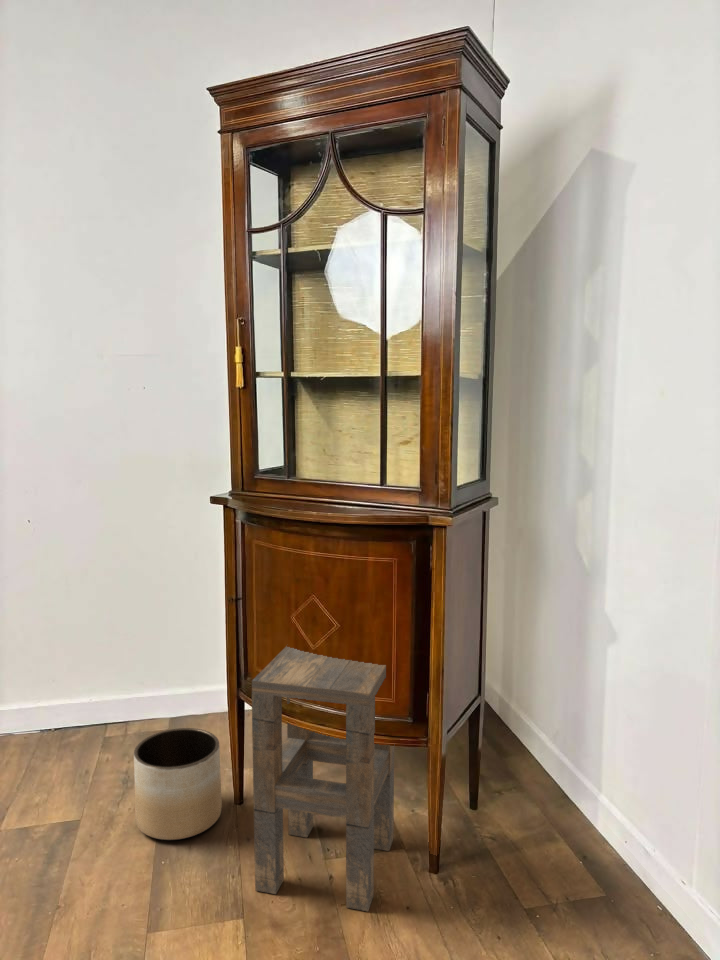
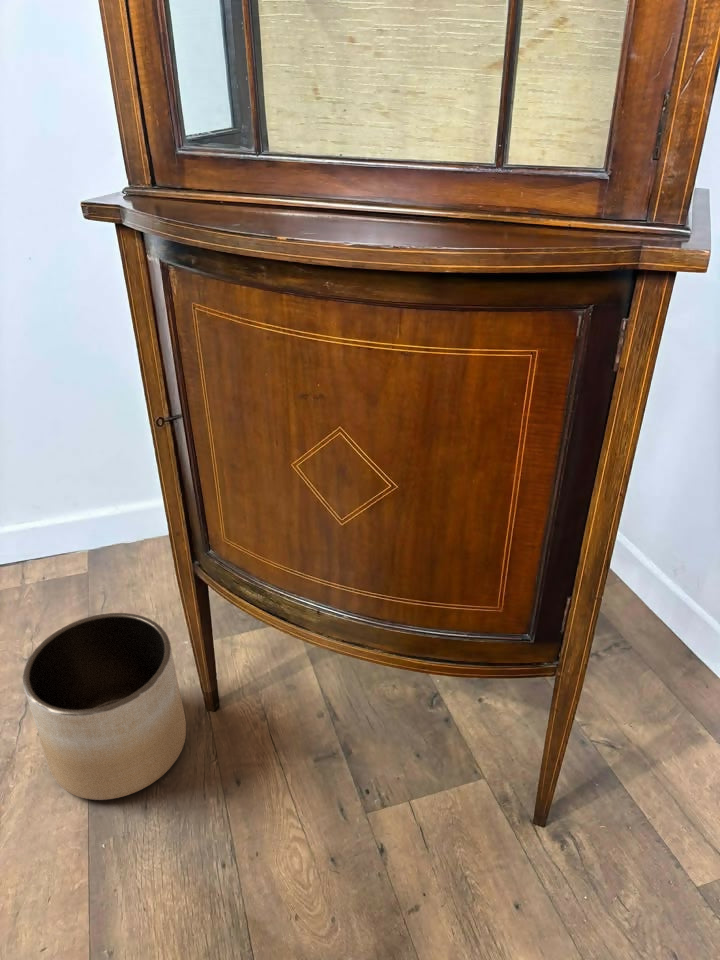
side table: present [252,646,394,911] -> none [230,487,487,923]

